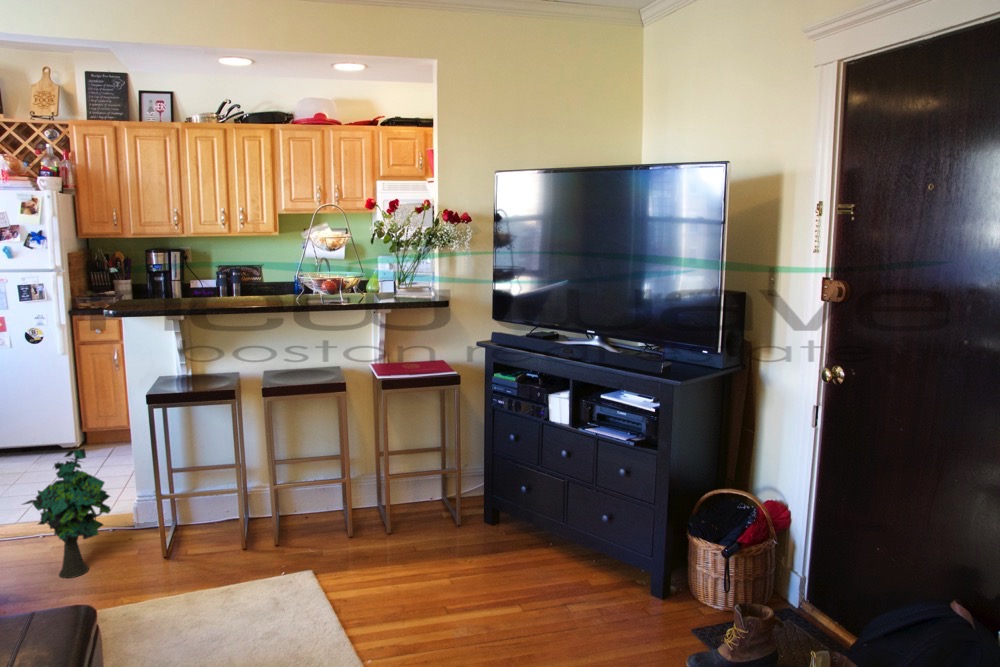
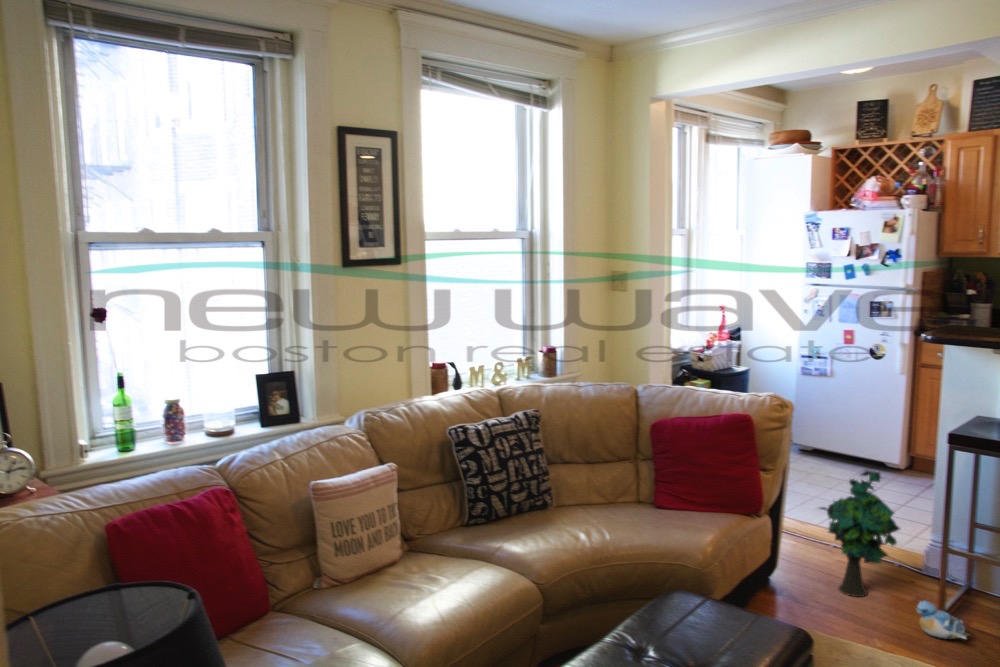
plush toy: none [140,549,188,578] -> present [916,601,970,639]

